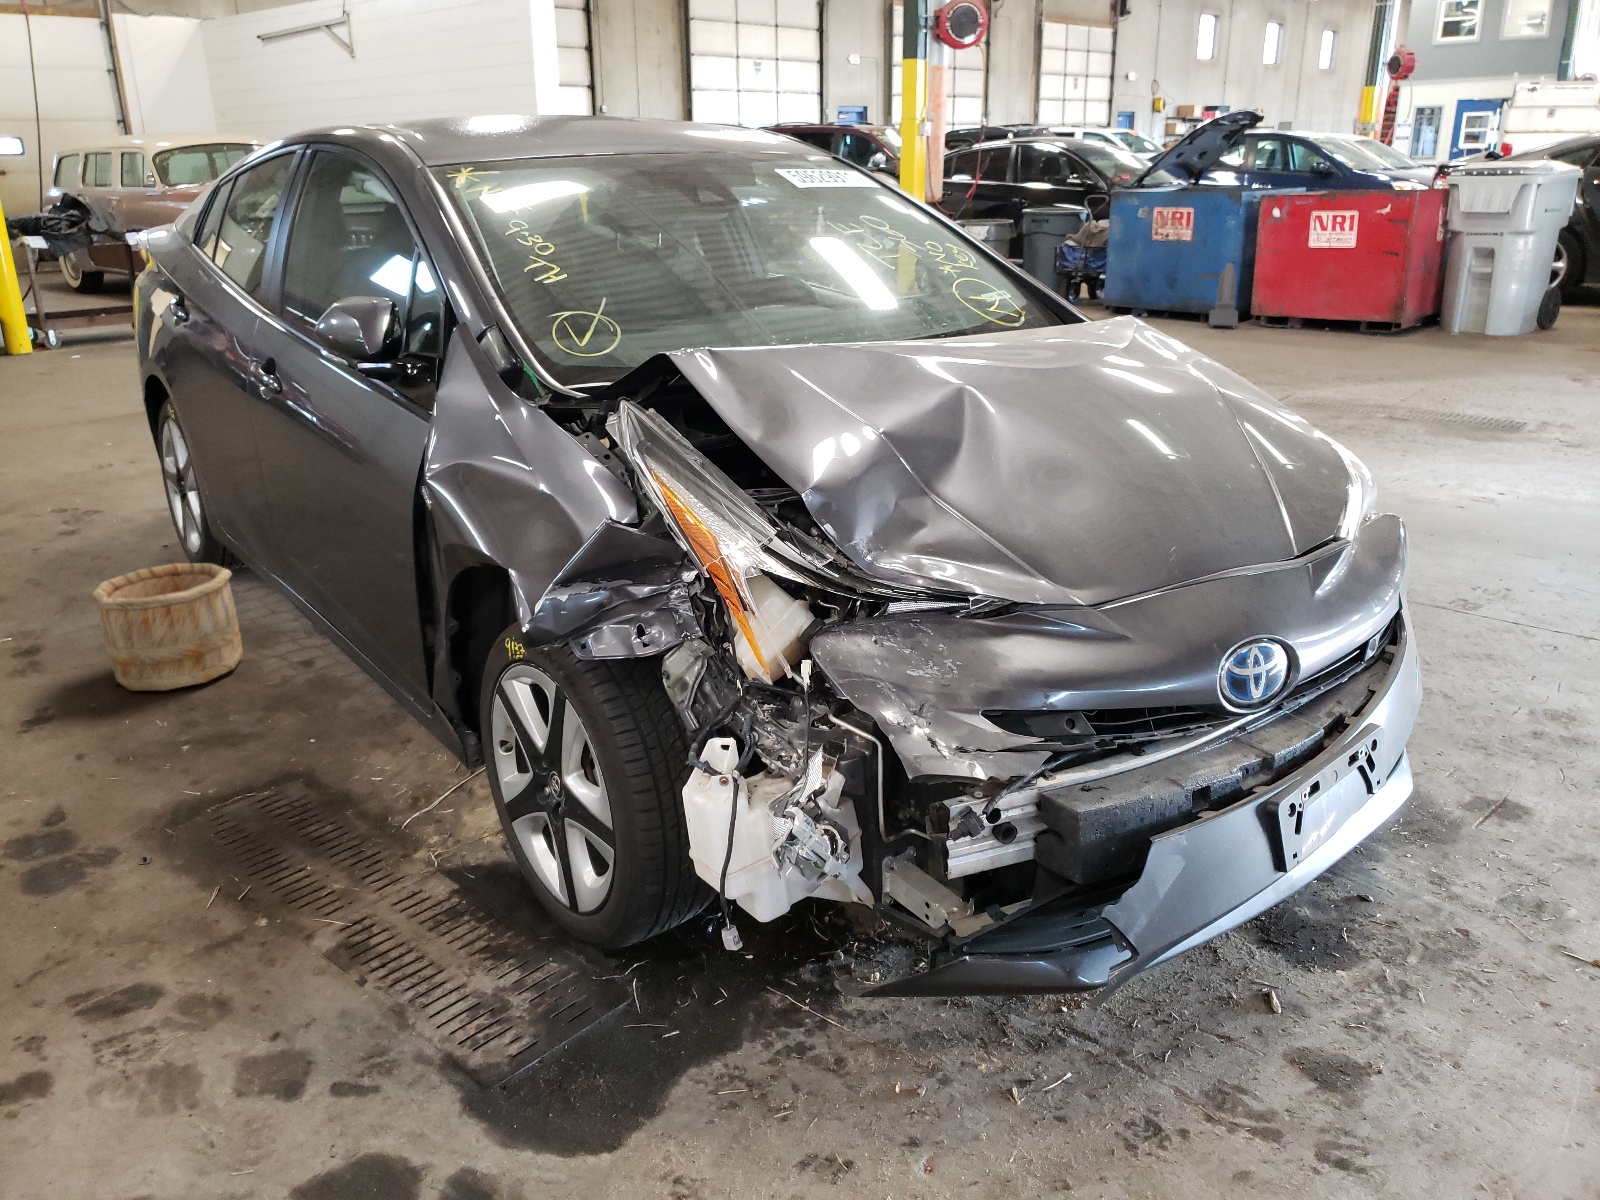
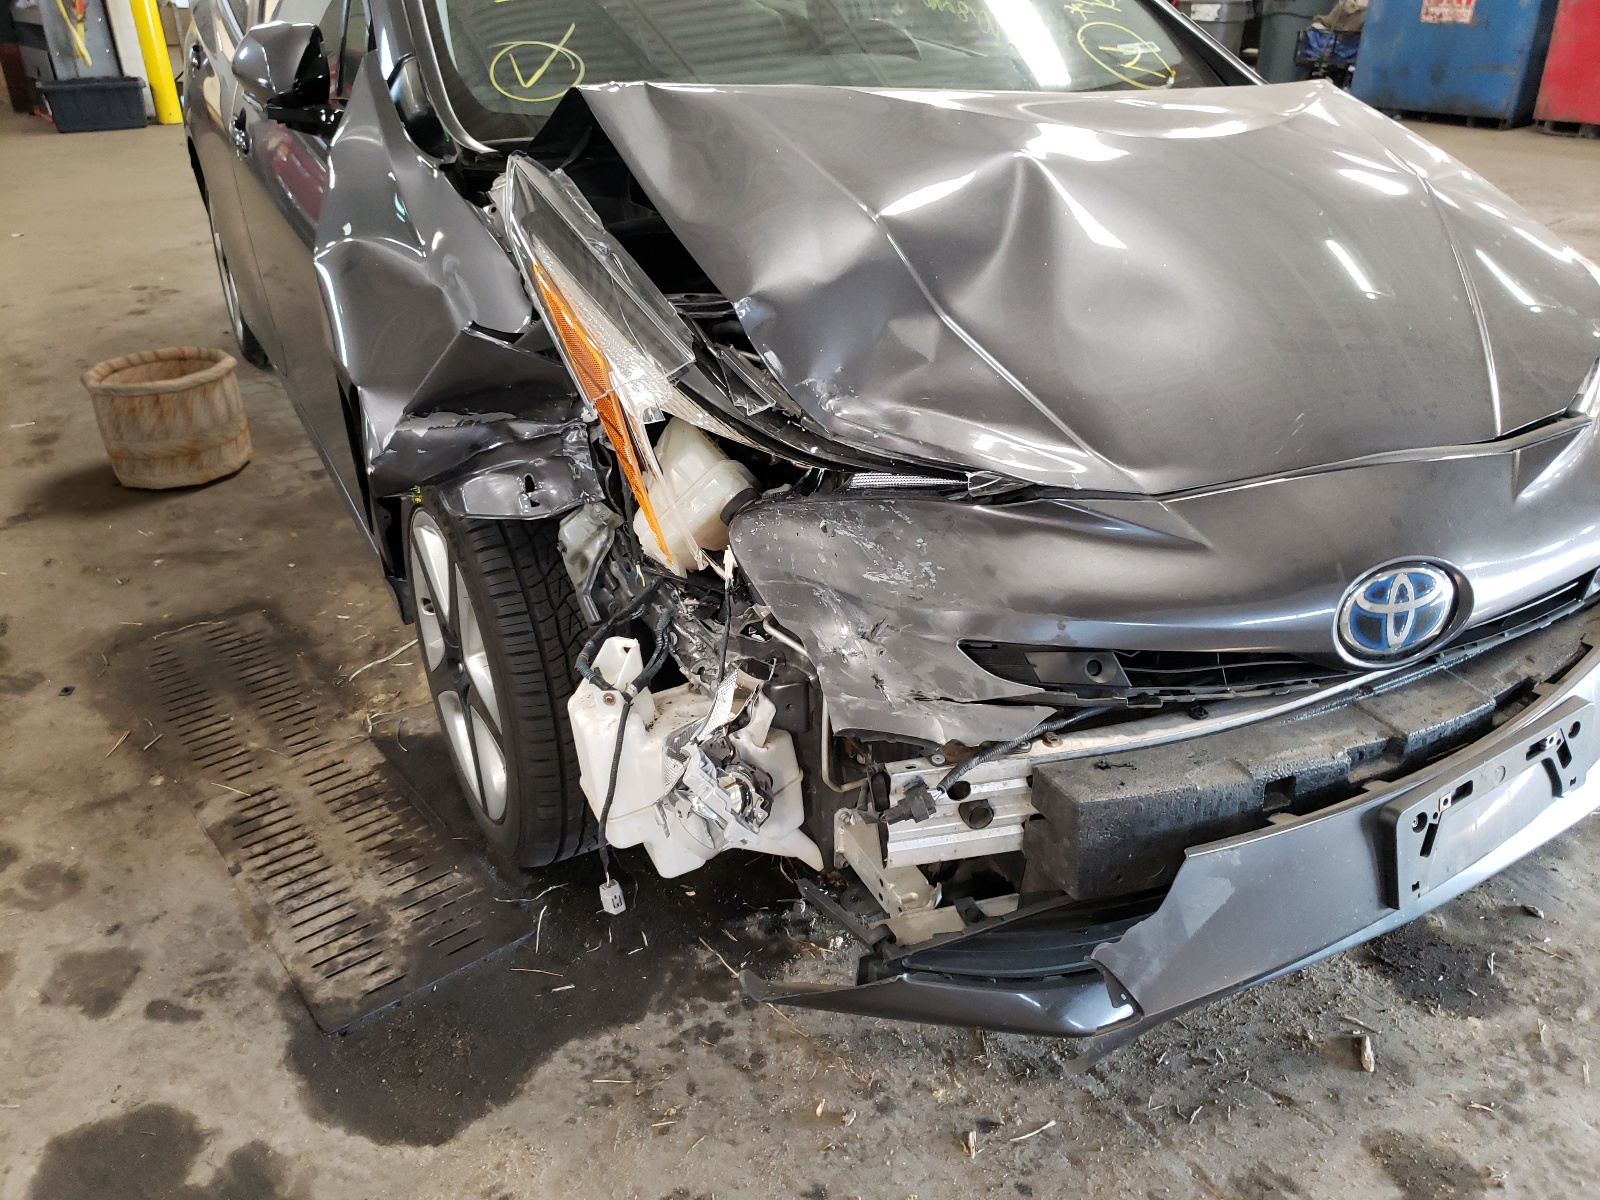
vacuum cleaner: present [1209,263,1238,328] -> none [1477,54,1520,138]

